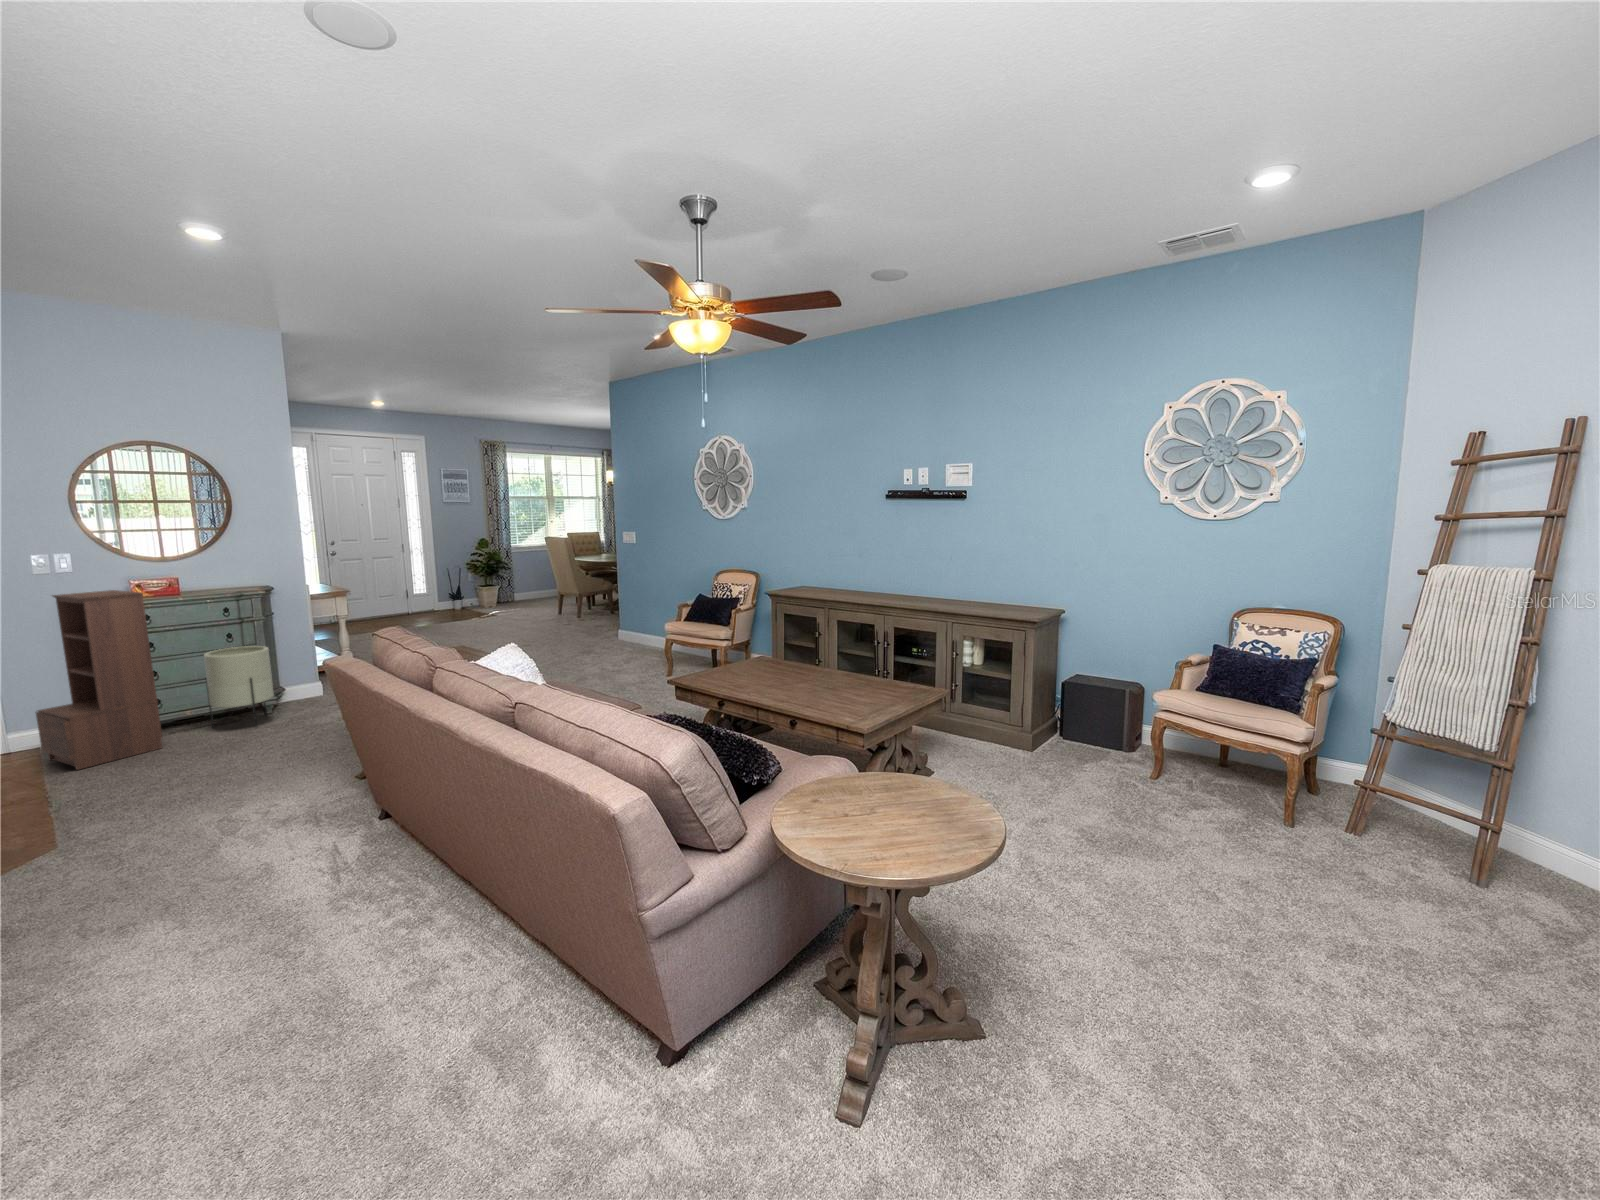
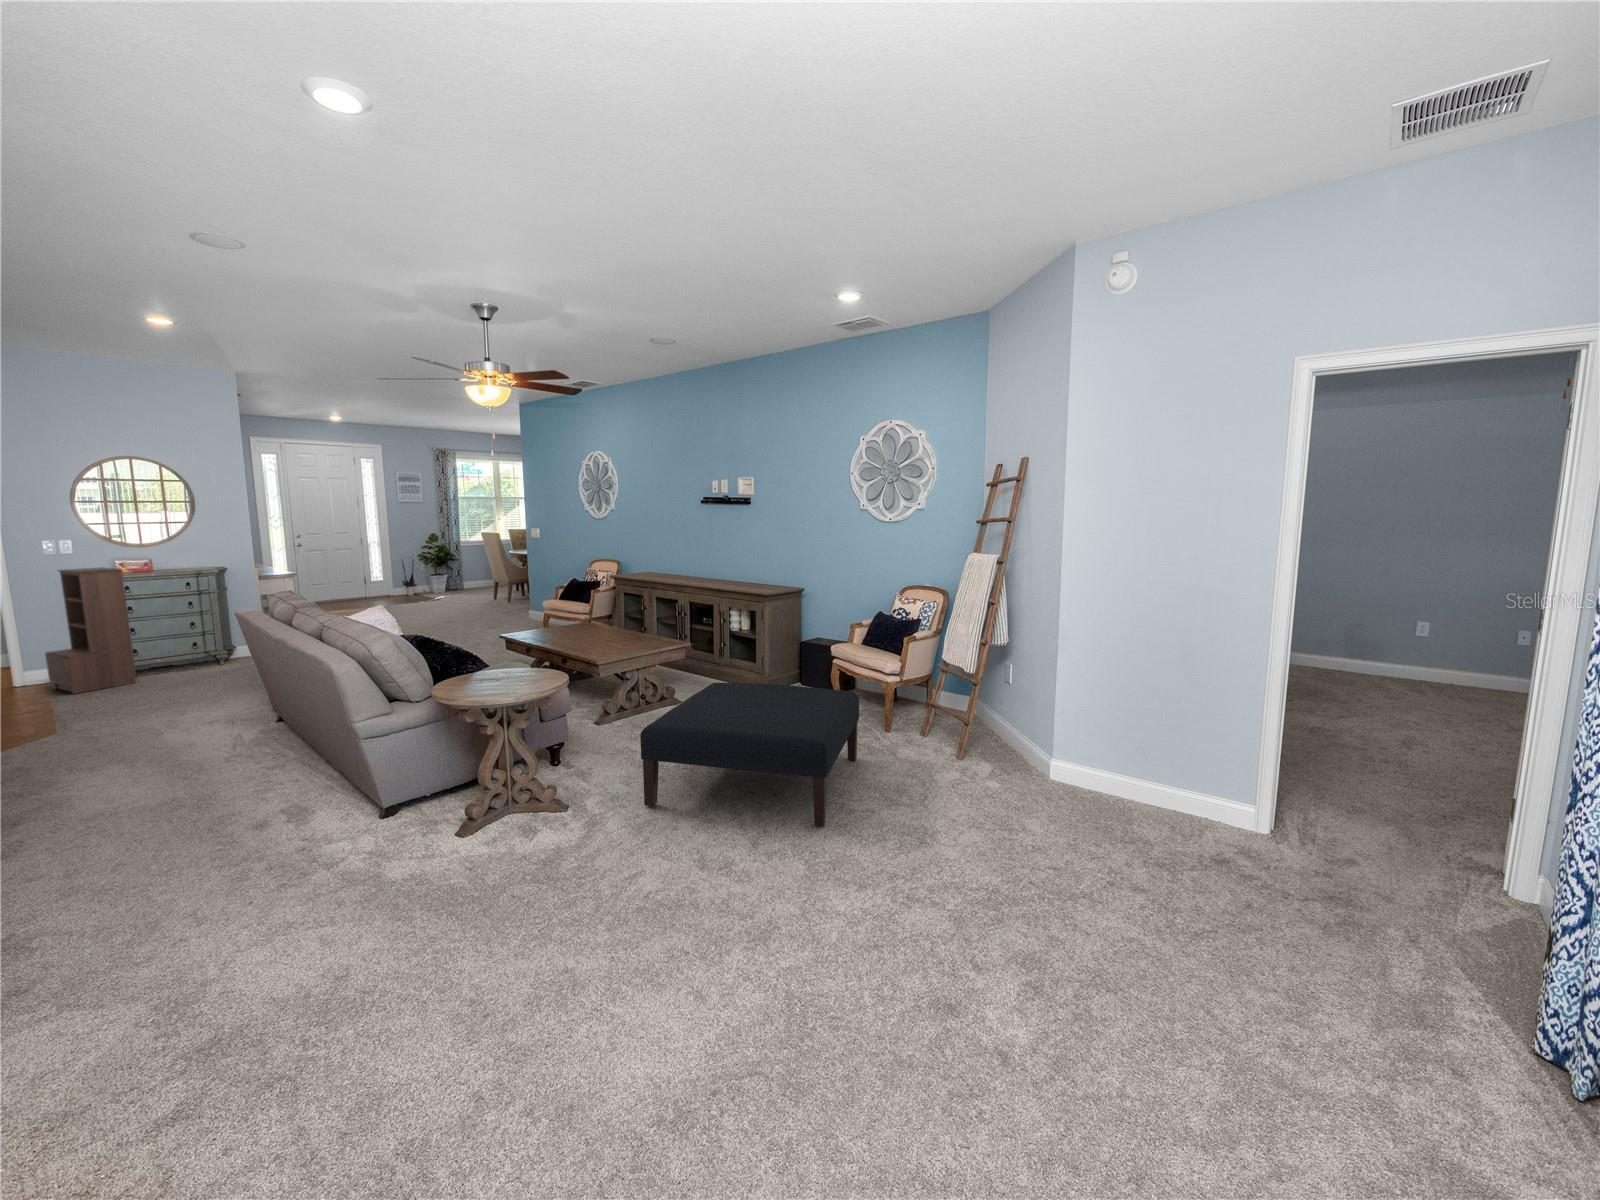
planter: present [204,646,274,727] -> none [169,612,223,672]
ottoman: none [1072,766,1532,1070] -> present [640,683,859,826]

